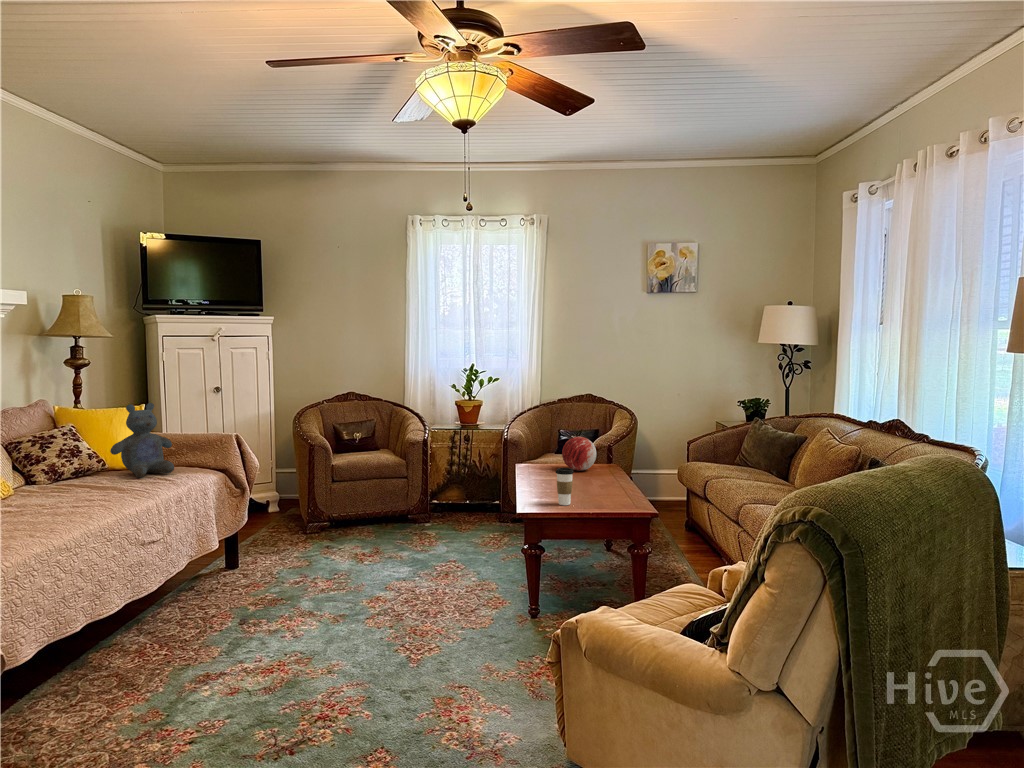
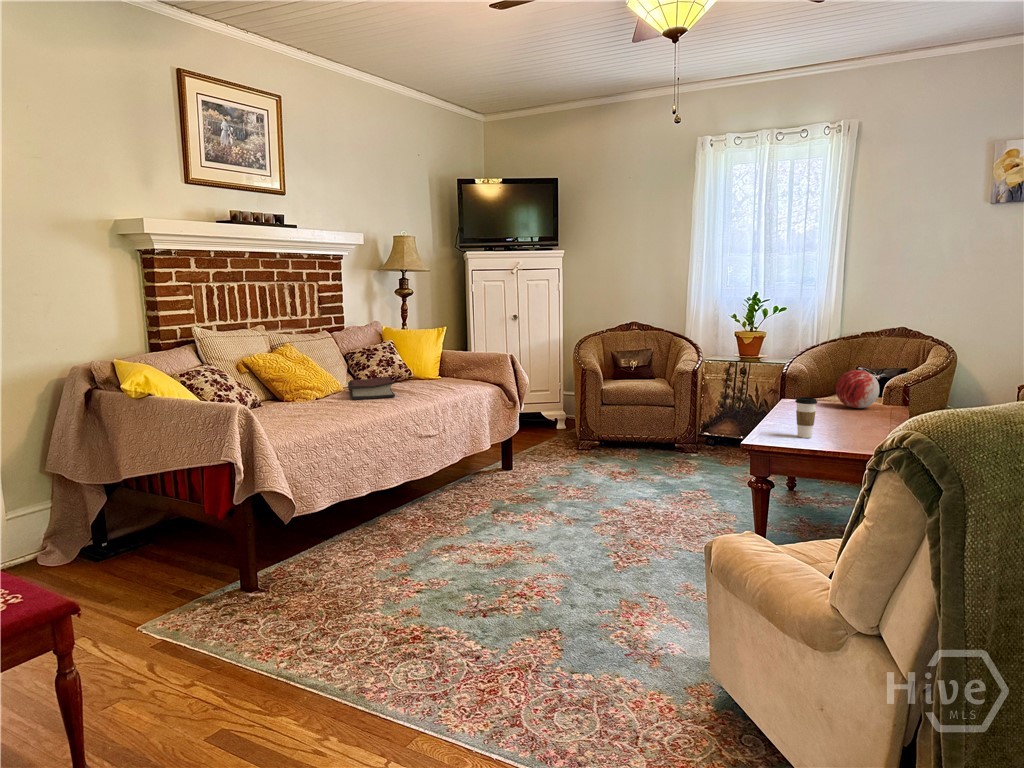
stuffed bear: present [110,403,174,478] -> none [412,324,459,385]
hardback book: none [23,471,102,507] -> present [348,376,395,400]

